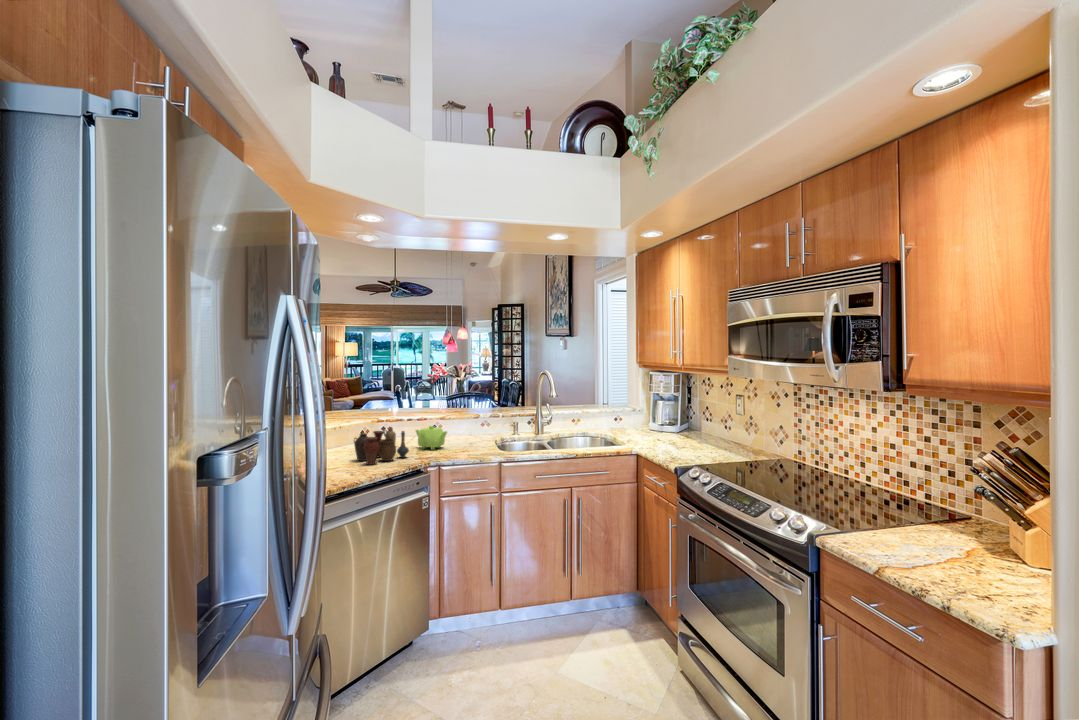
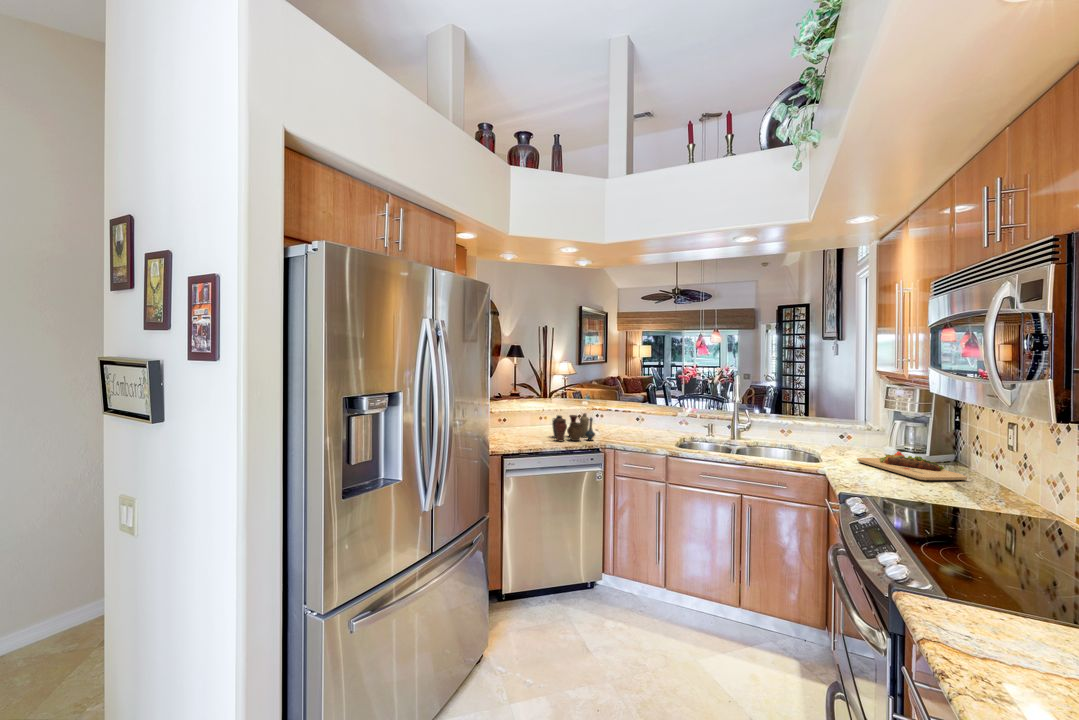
teapot: present [416,426,447,450] -> none [612,417,636,438]
cutting board: none [641,426,714,446] -> present [857,451,967,480]

